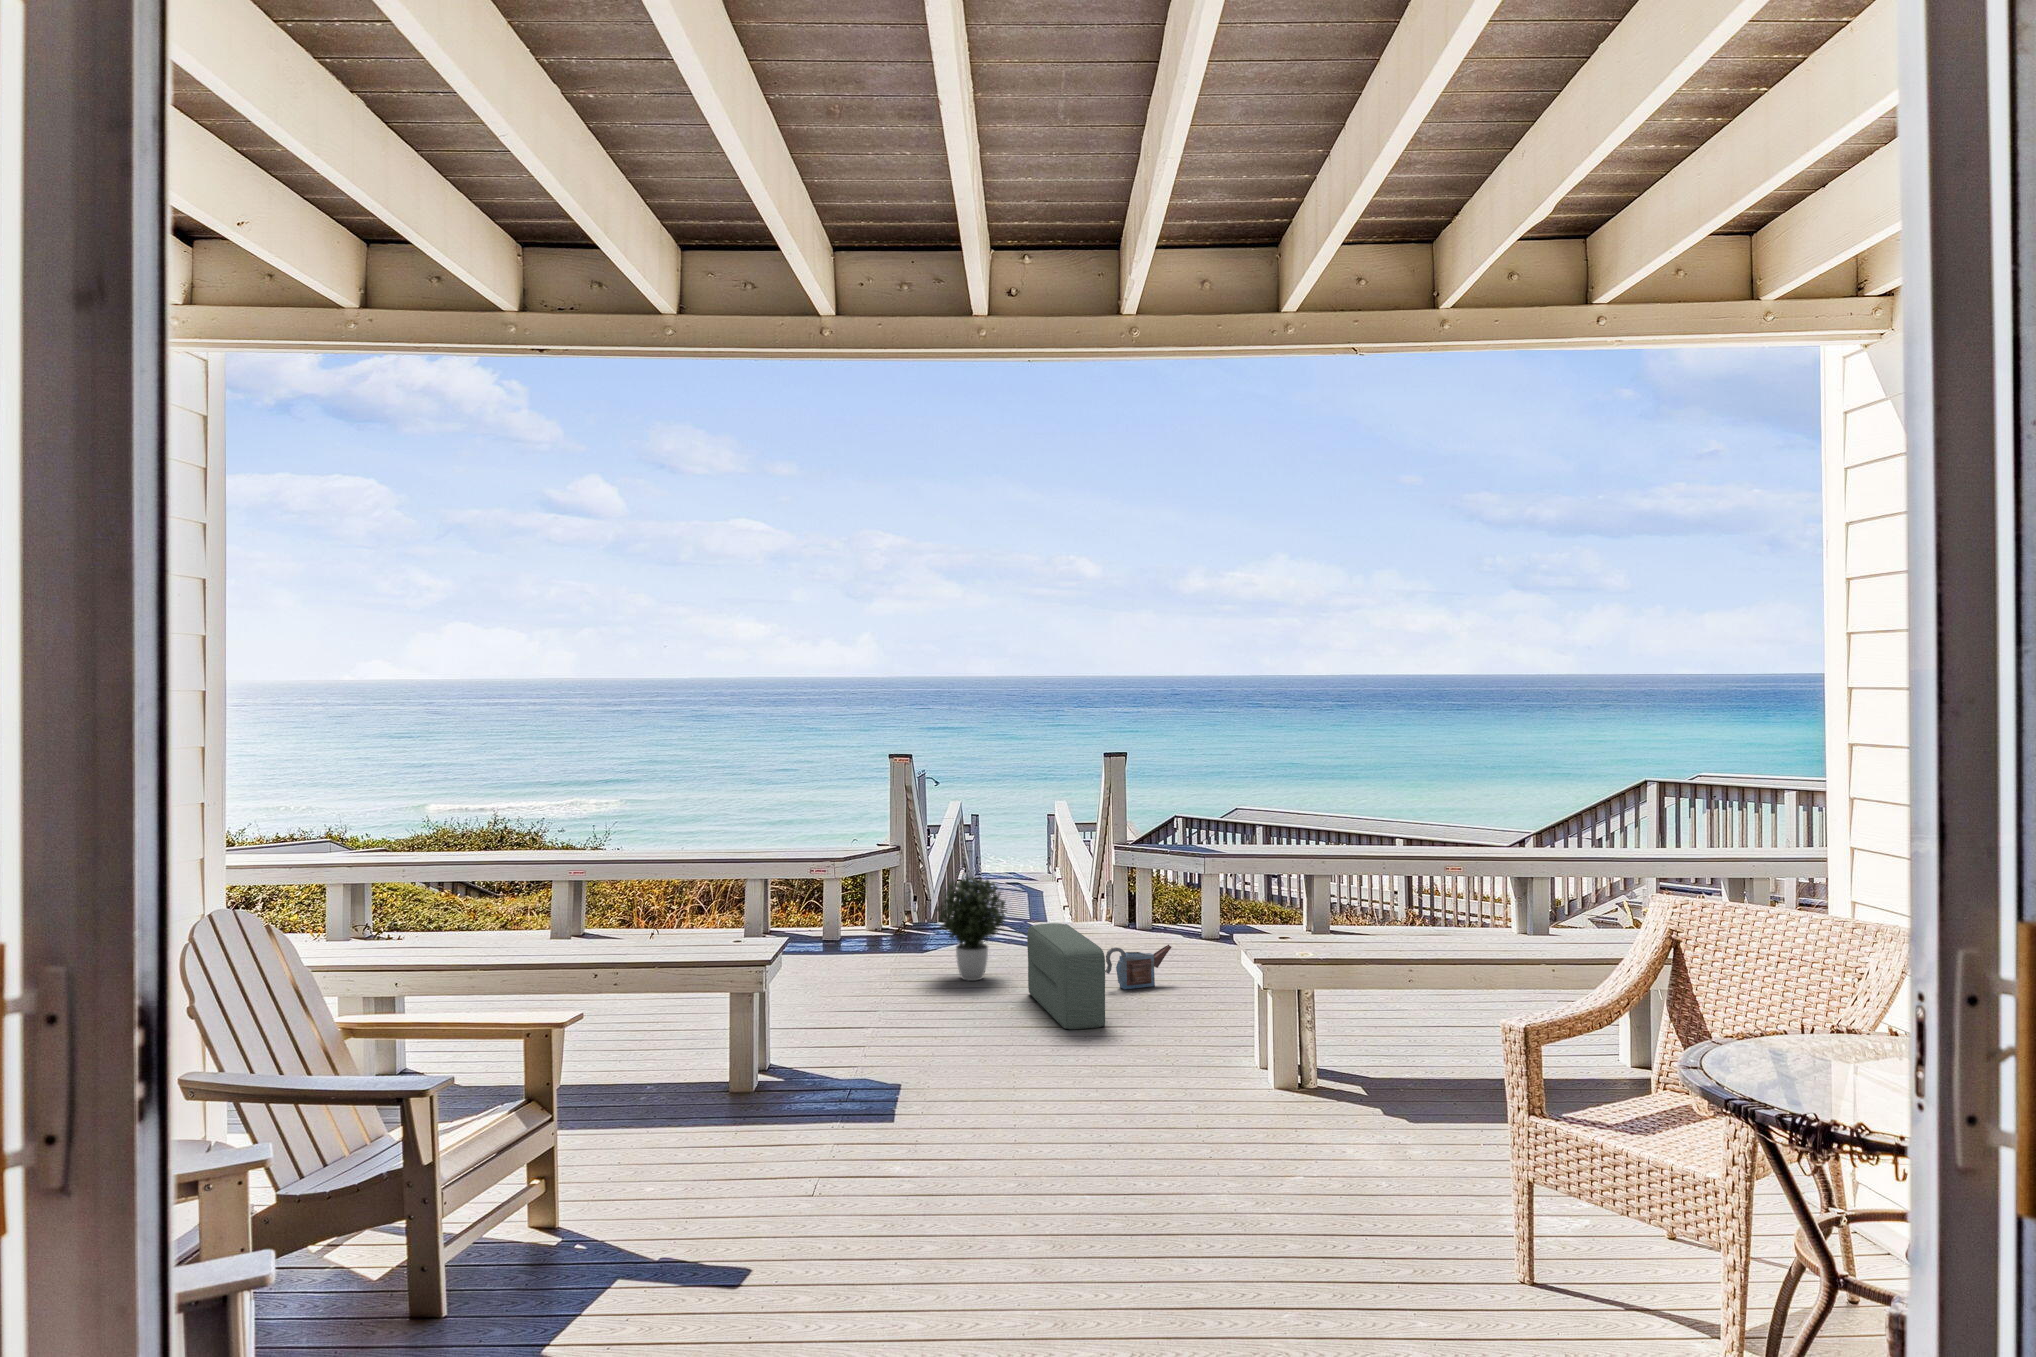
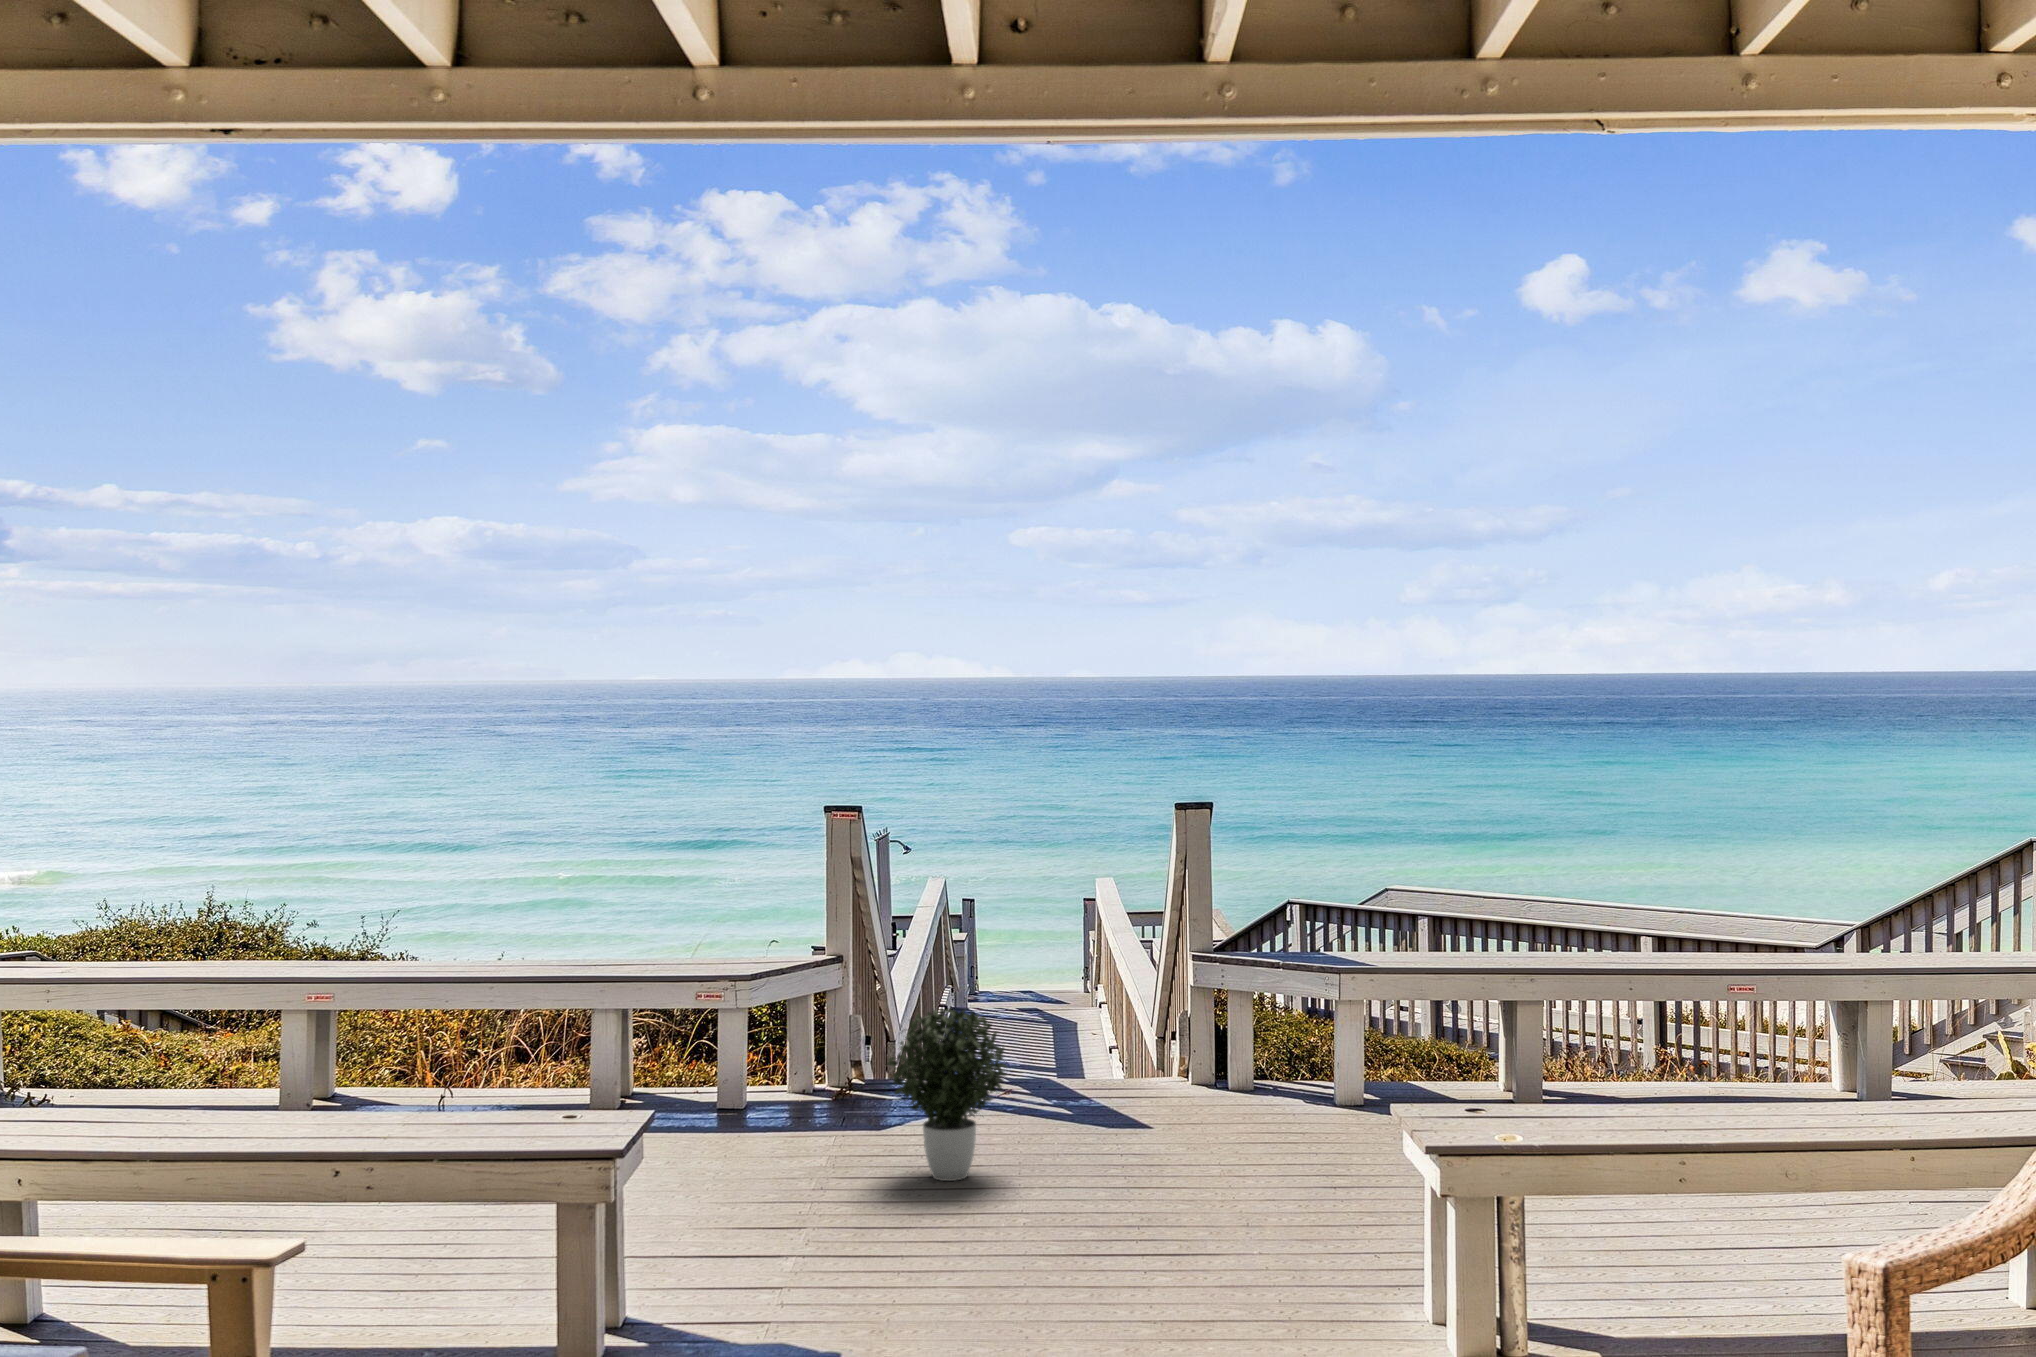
pouf: present [1027,923,1105,1029] -> none [1037,1087,1164,1276]
watering can: present [1105,945,1172,989] -> none [1168,1121,1281,1198]

